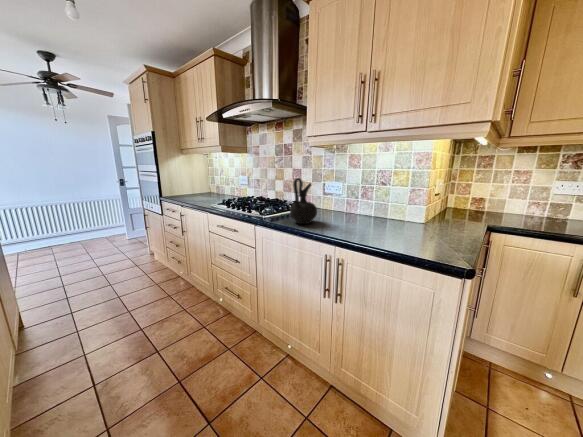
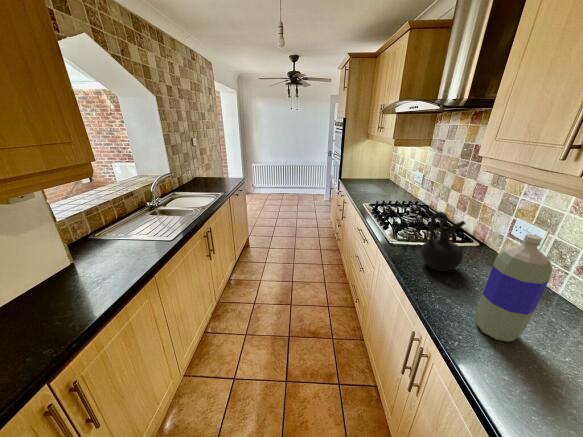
bottle: none [347,166,374,237] -> present [475,234,552,342]

